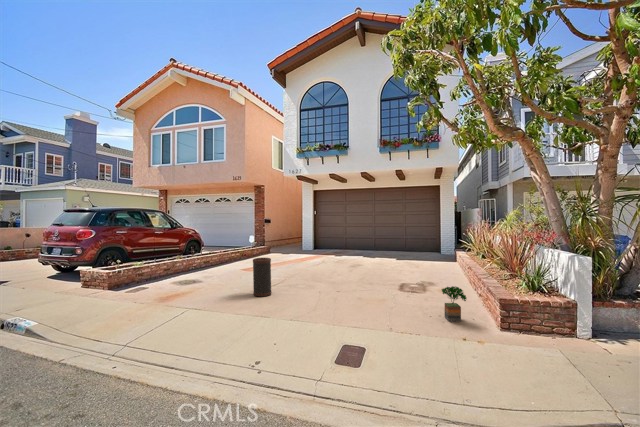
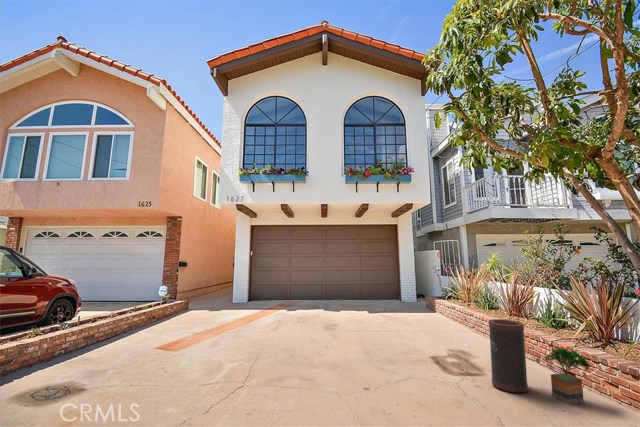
trash can: present [253,258,271,296] -> present [489,319,528,392]

